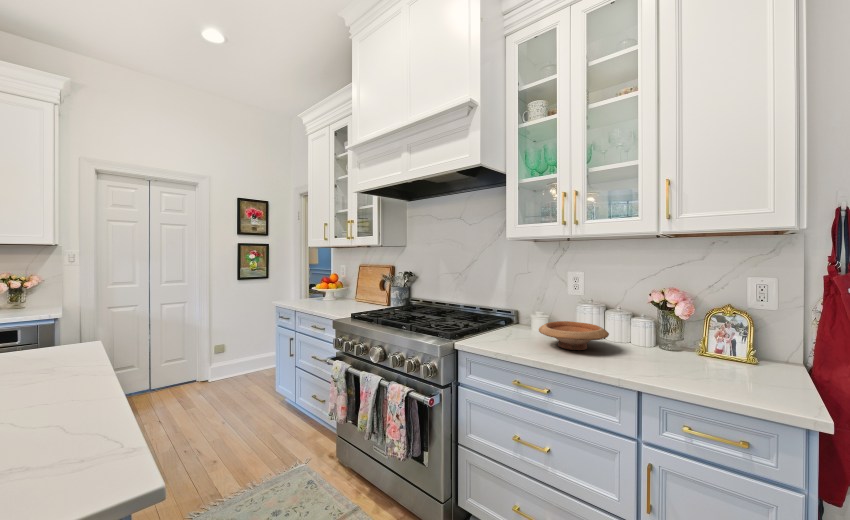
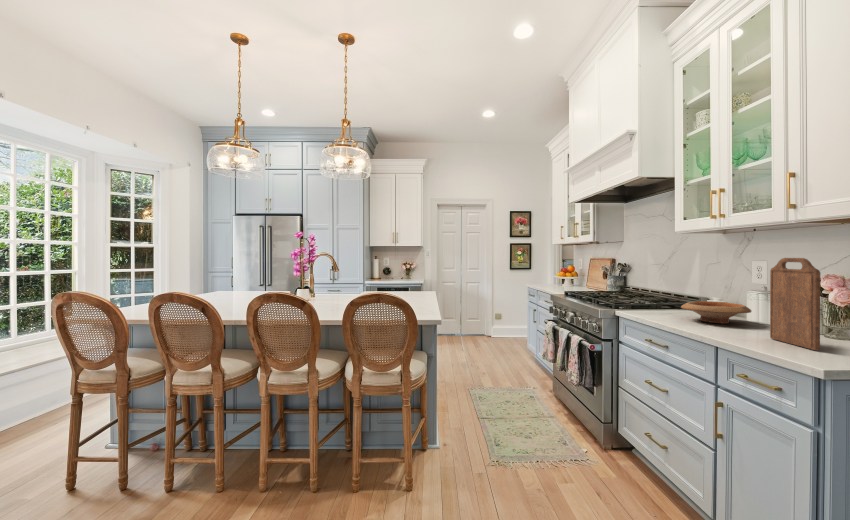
cutting board: none [669,276,742,384] -> present [770,258,820,350]

